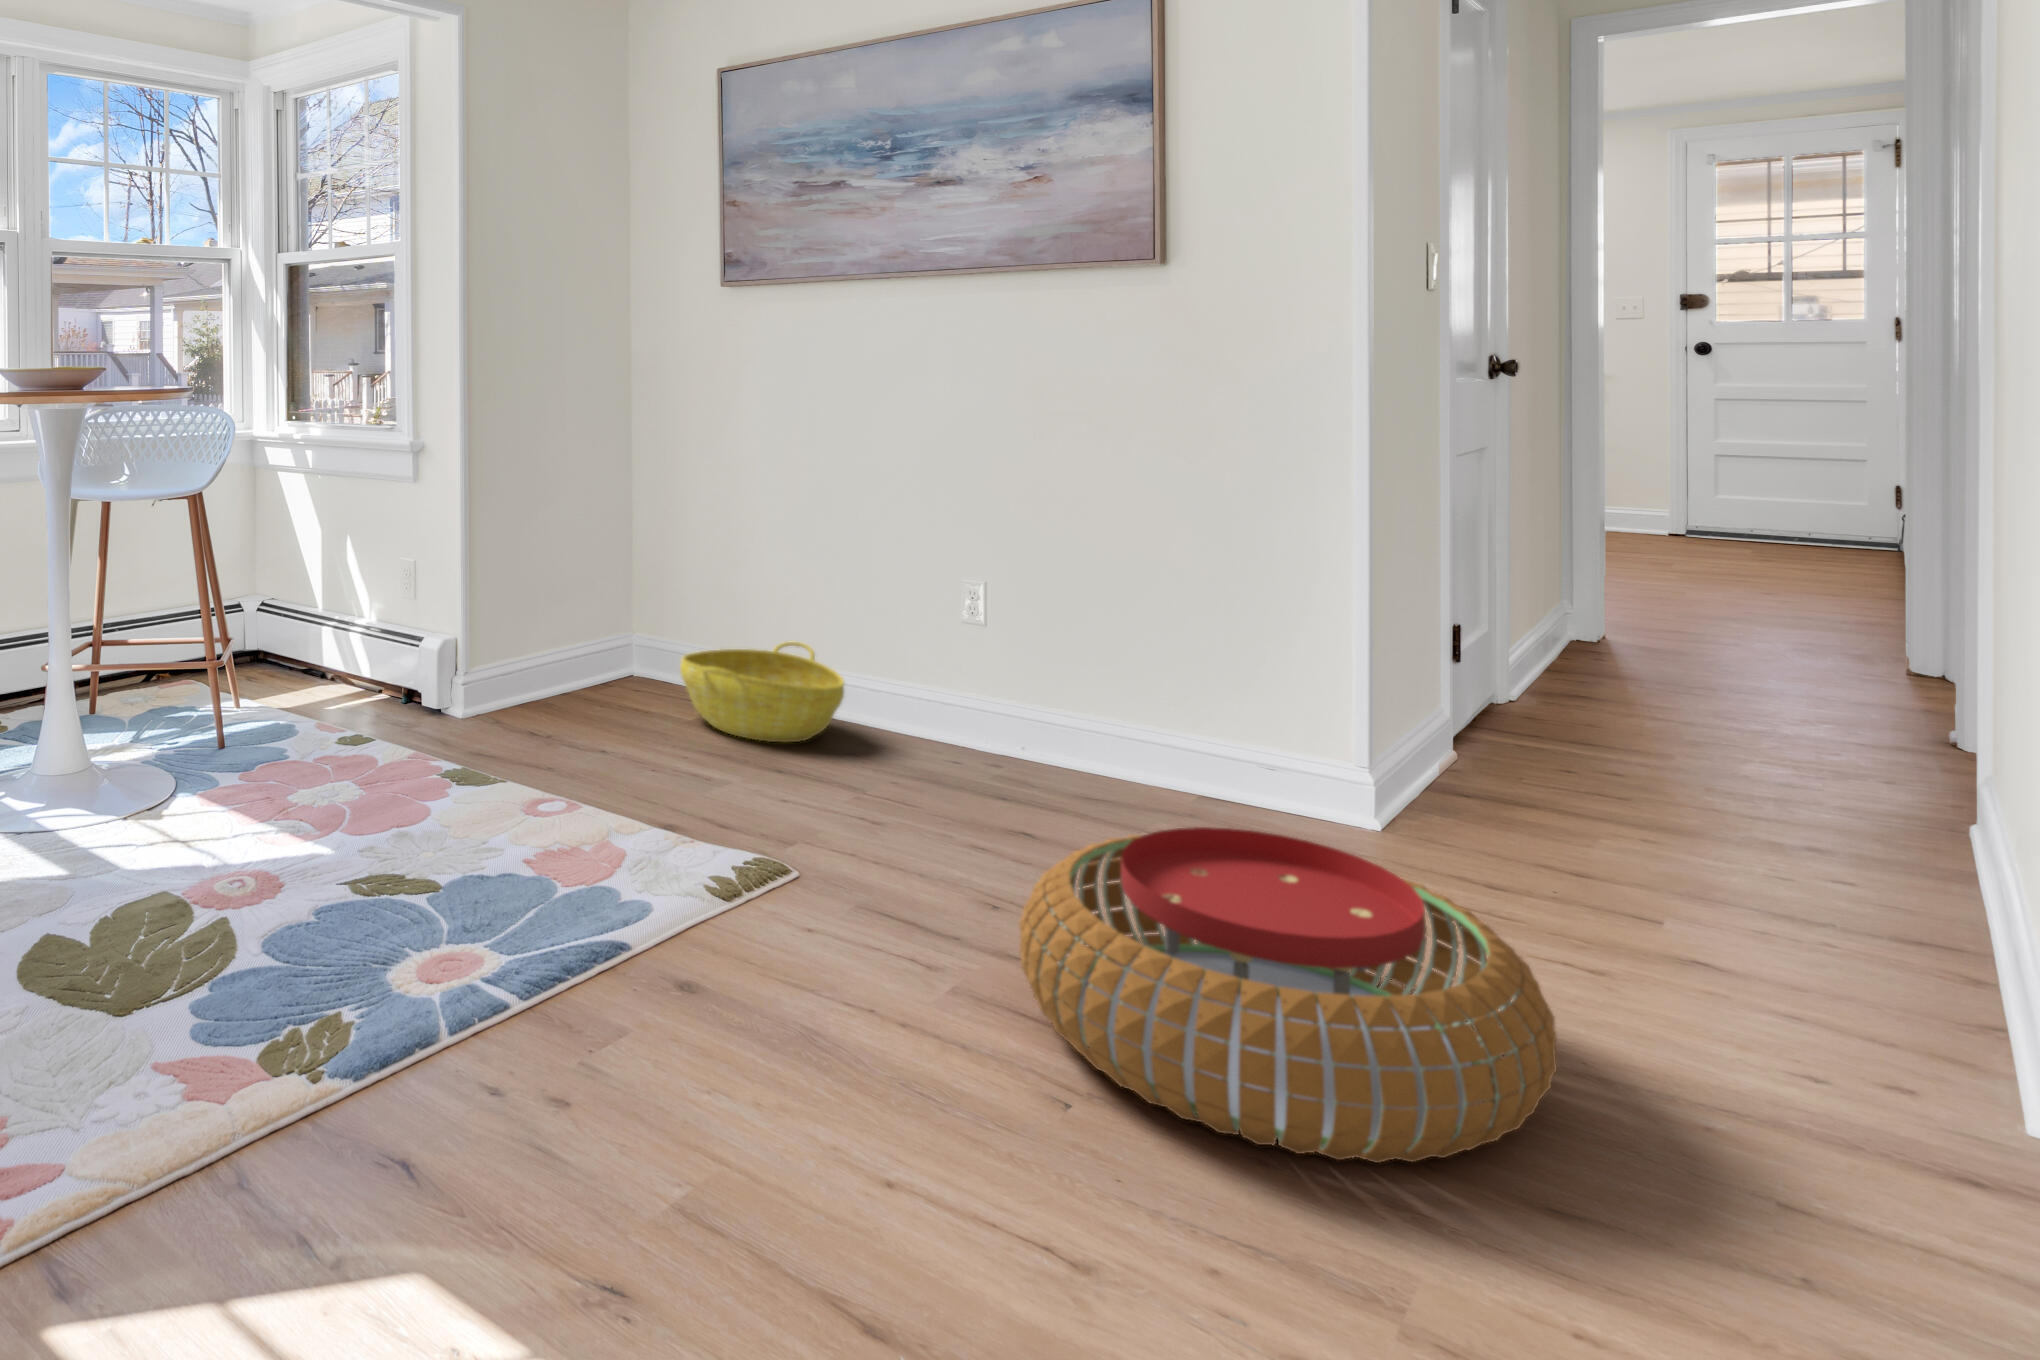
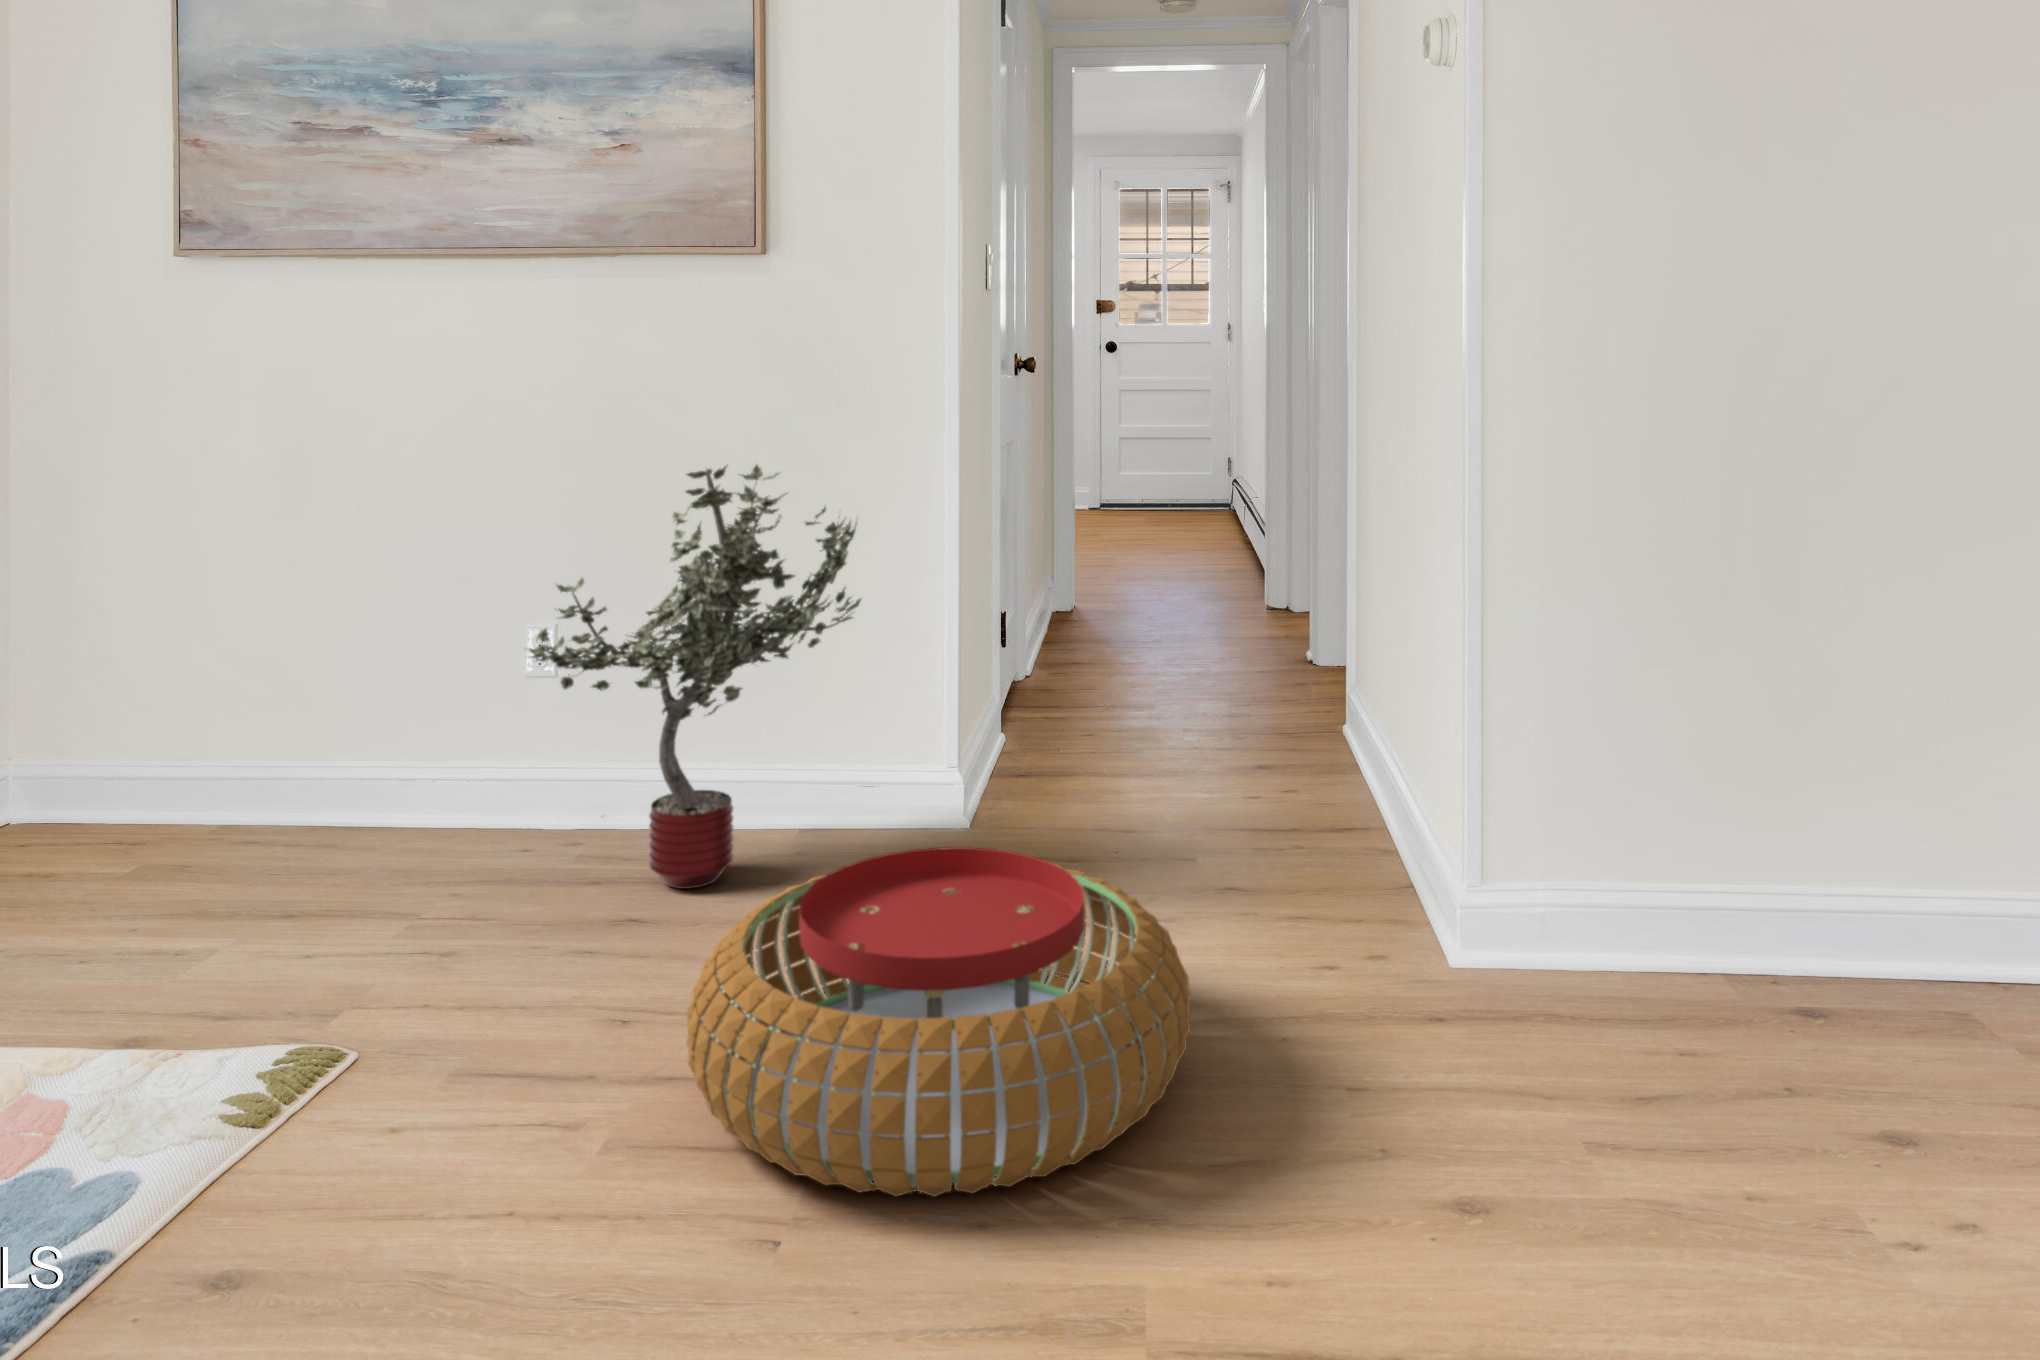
potted tree: none [943,457,1243,826] -> present [528,464,861,889]
basket: present [680,642,844,742] -> none [120,735,383,882]

